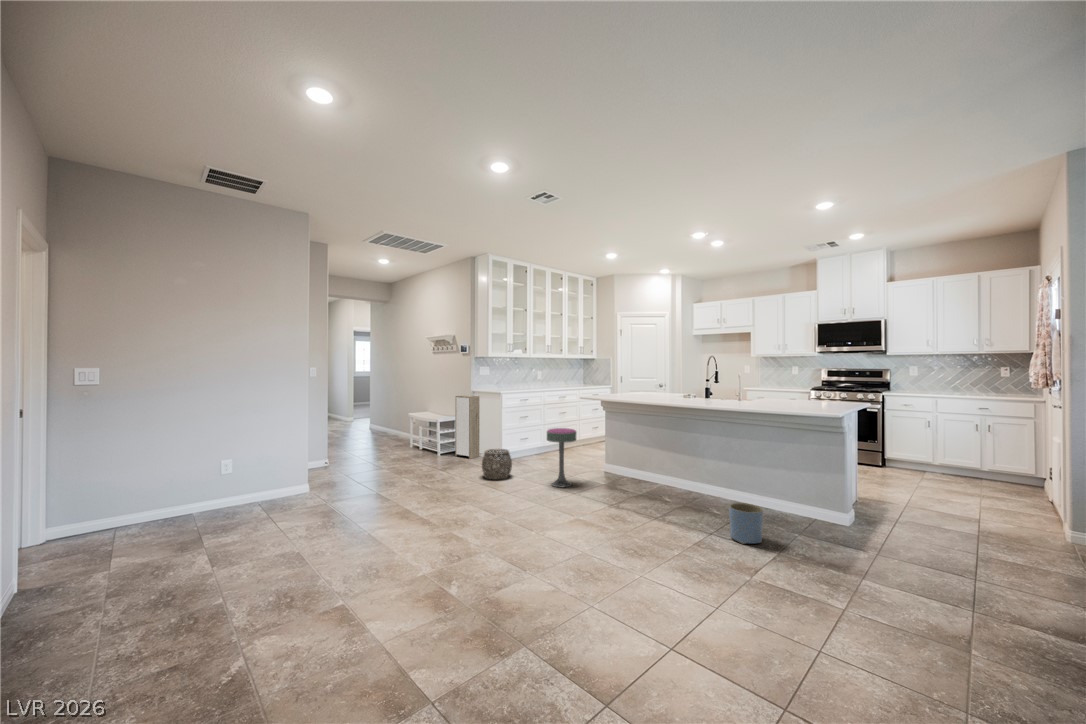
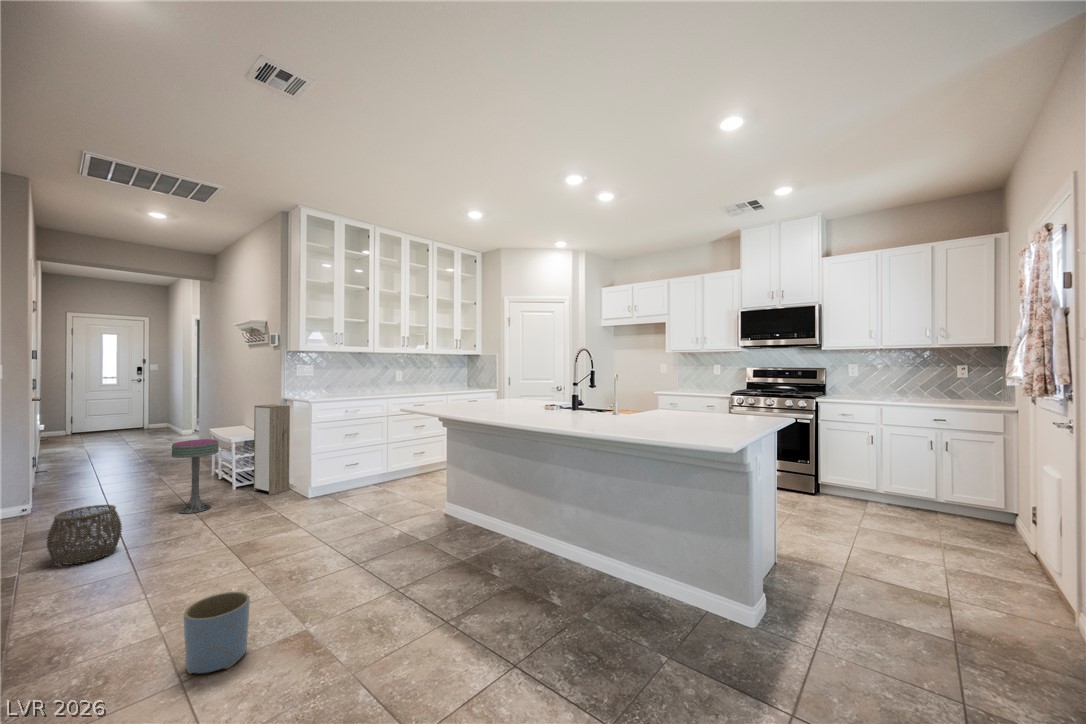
bar stool: present [547,428,576,487] -> present [172,439,219,513]
woven basket: present [482,449,512,479] -> present [46,505,122,565]
planter: present [729,503,763,544] -> present [184,592,250,674]

